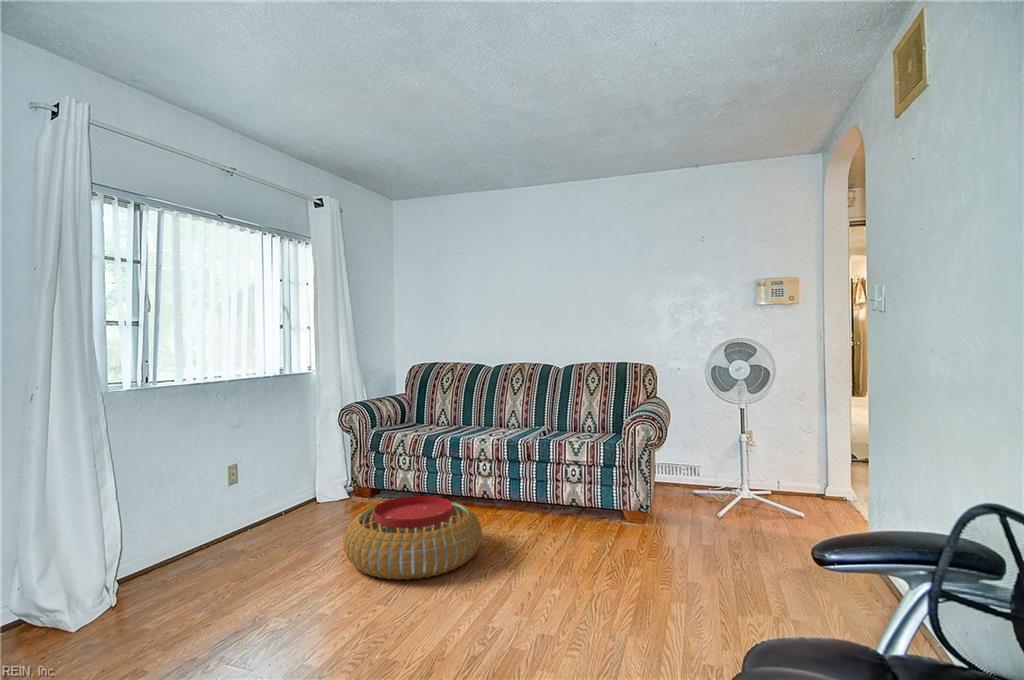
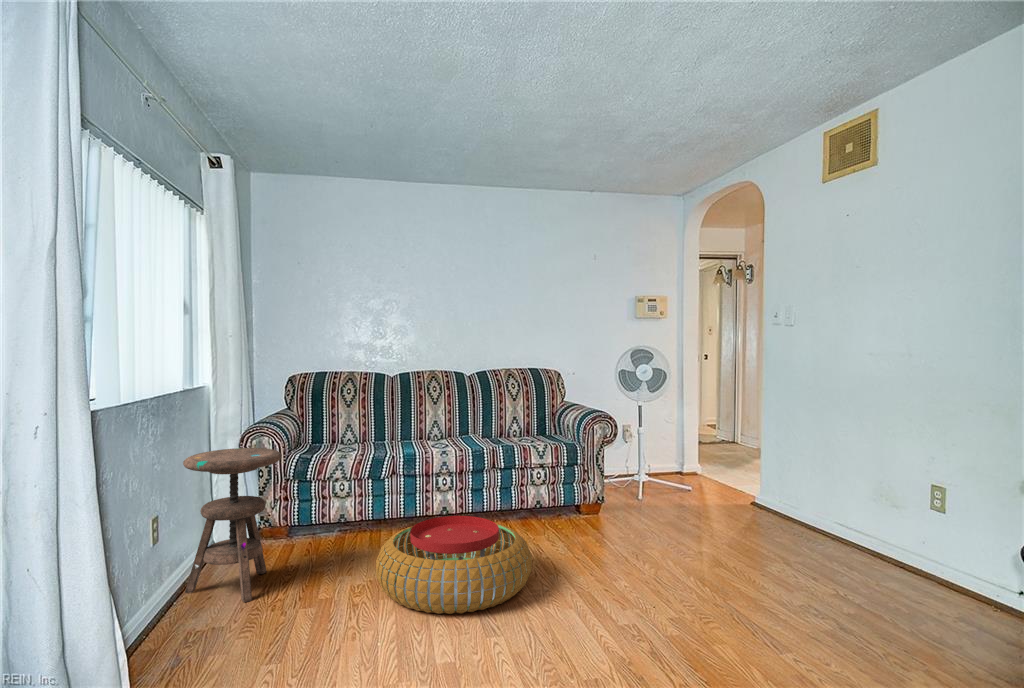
side table: none [255,423,326,535] -> present [183,448,282,602]

